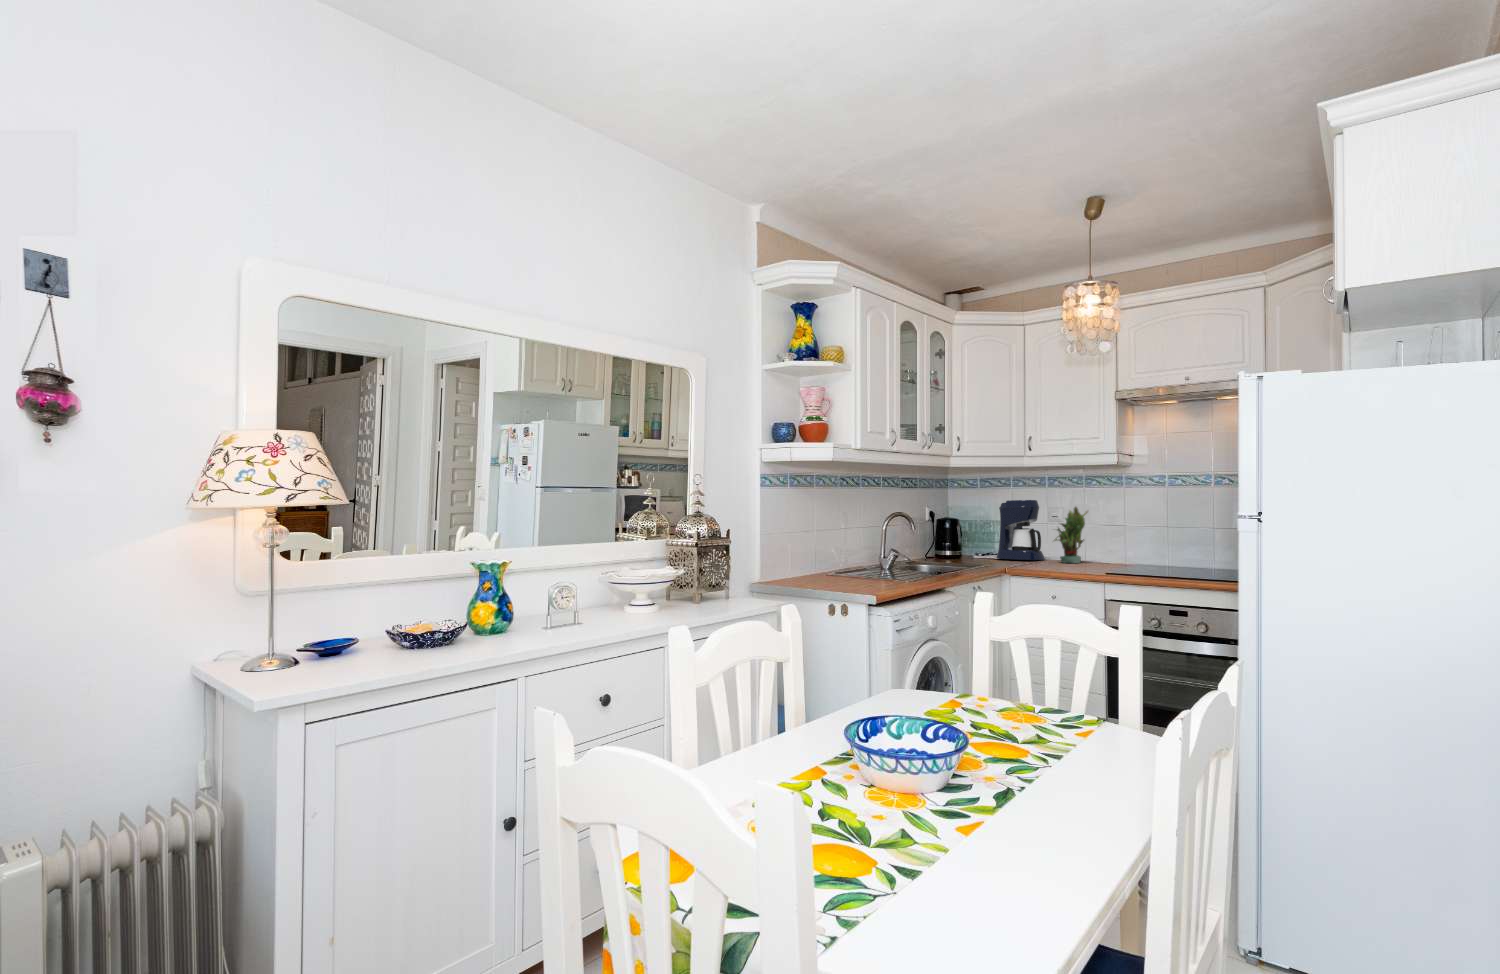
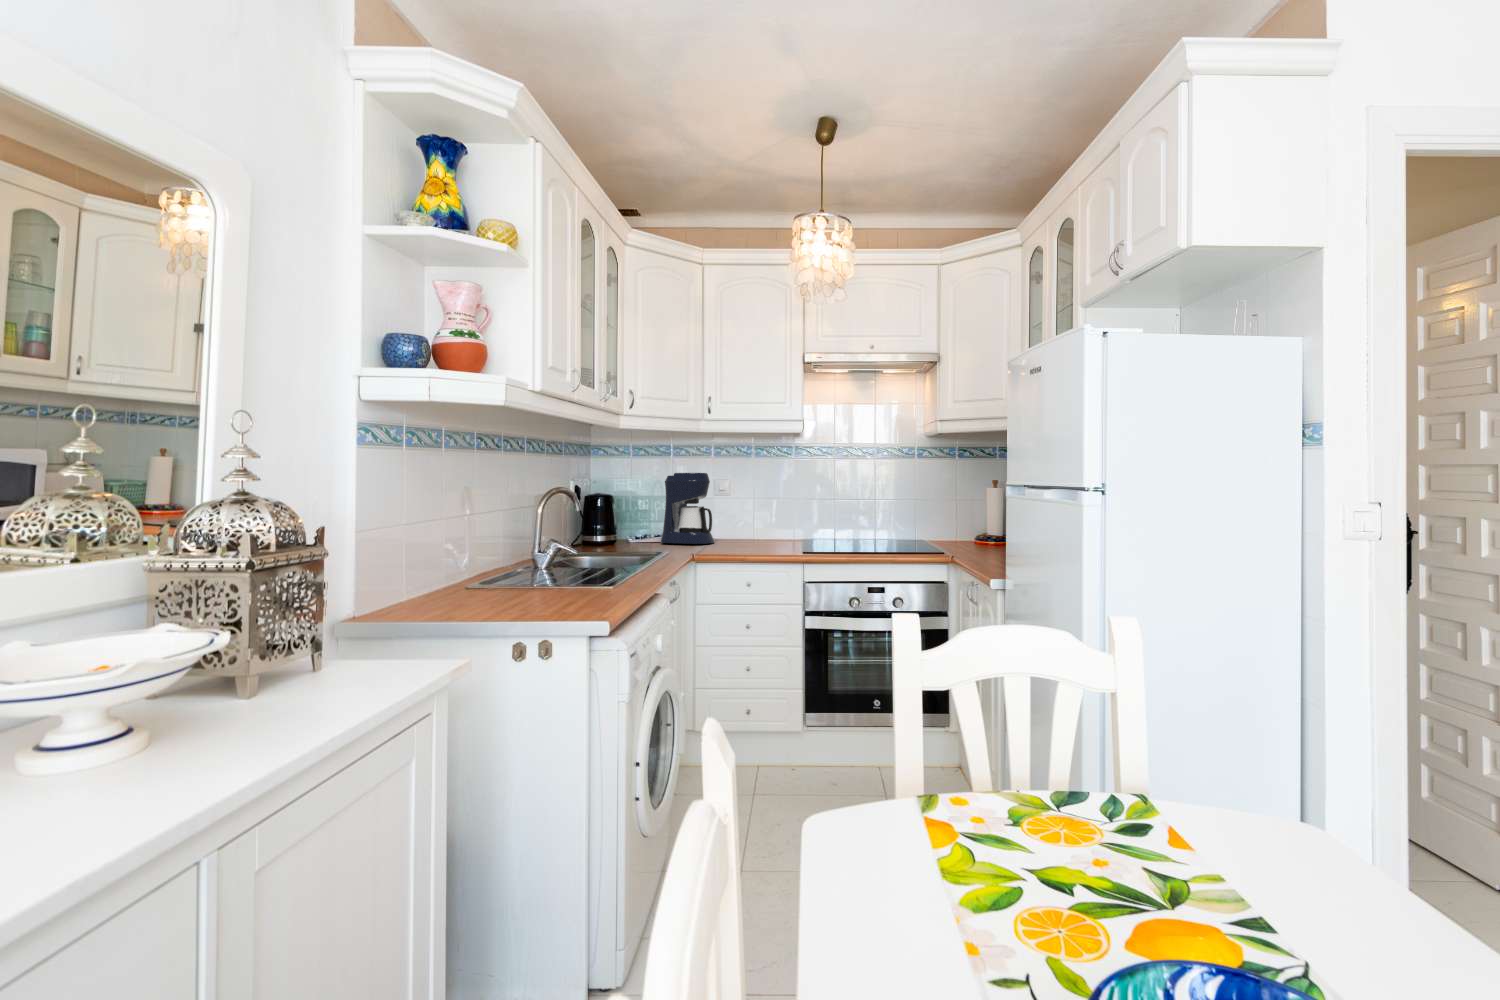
potted plant: present [1055,507,1088,563] -> none [727,481,767,547]

